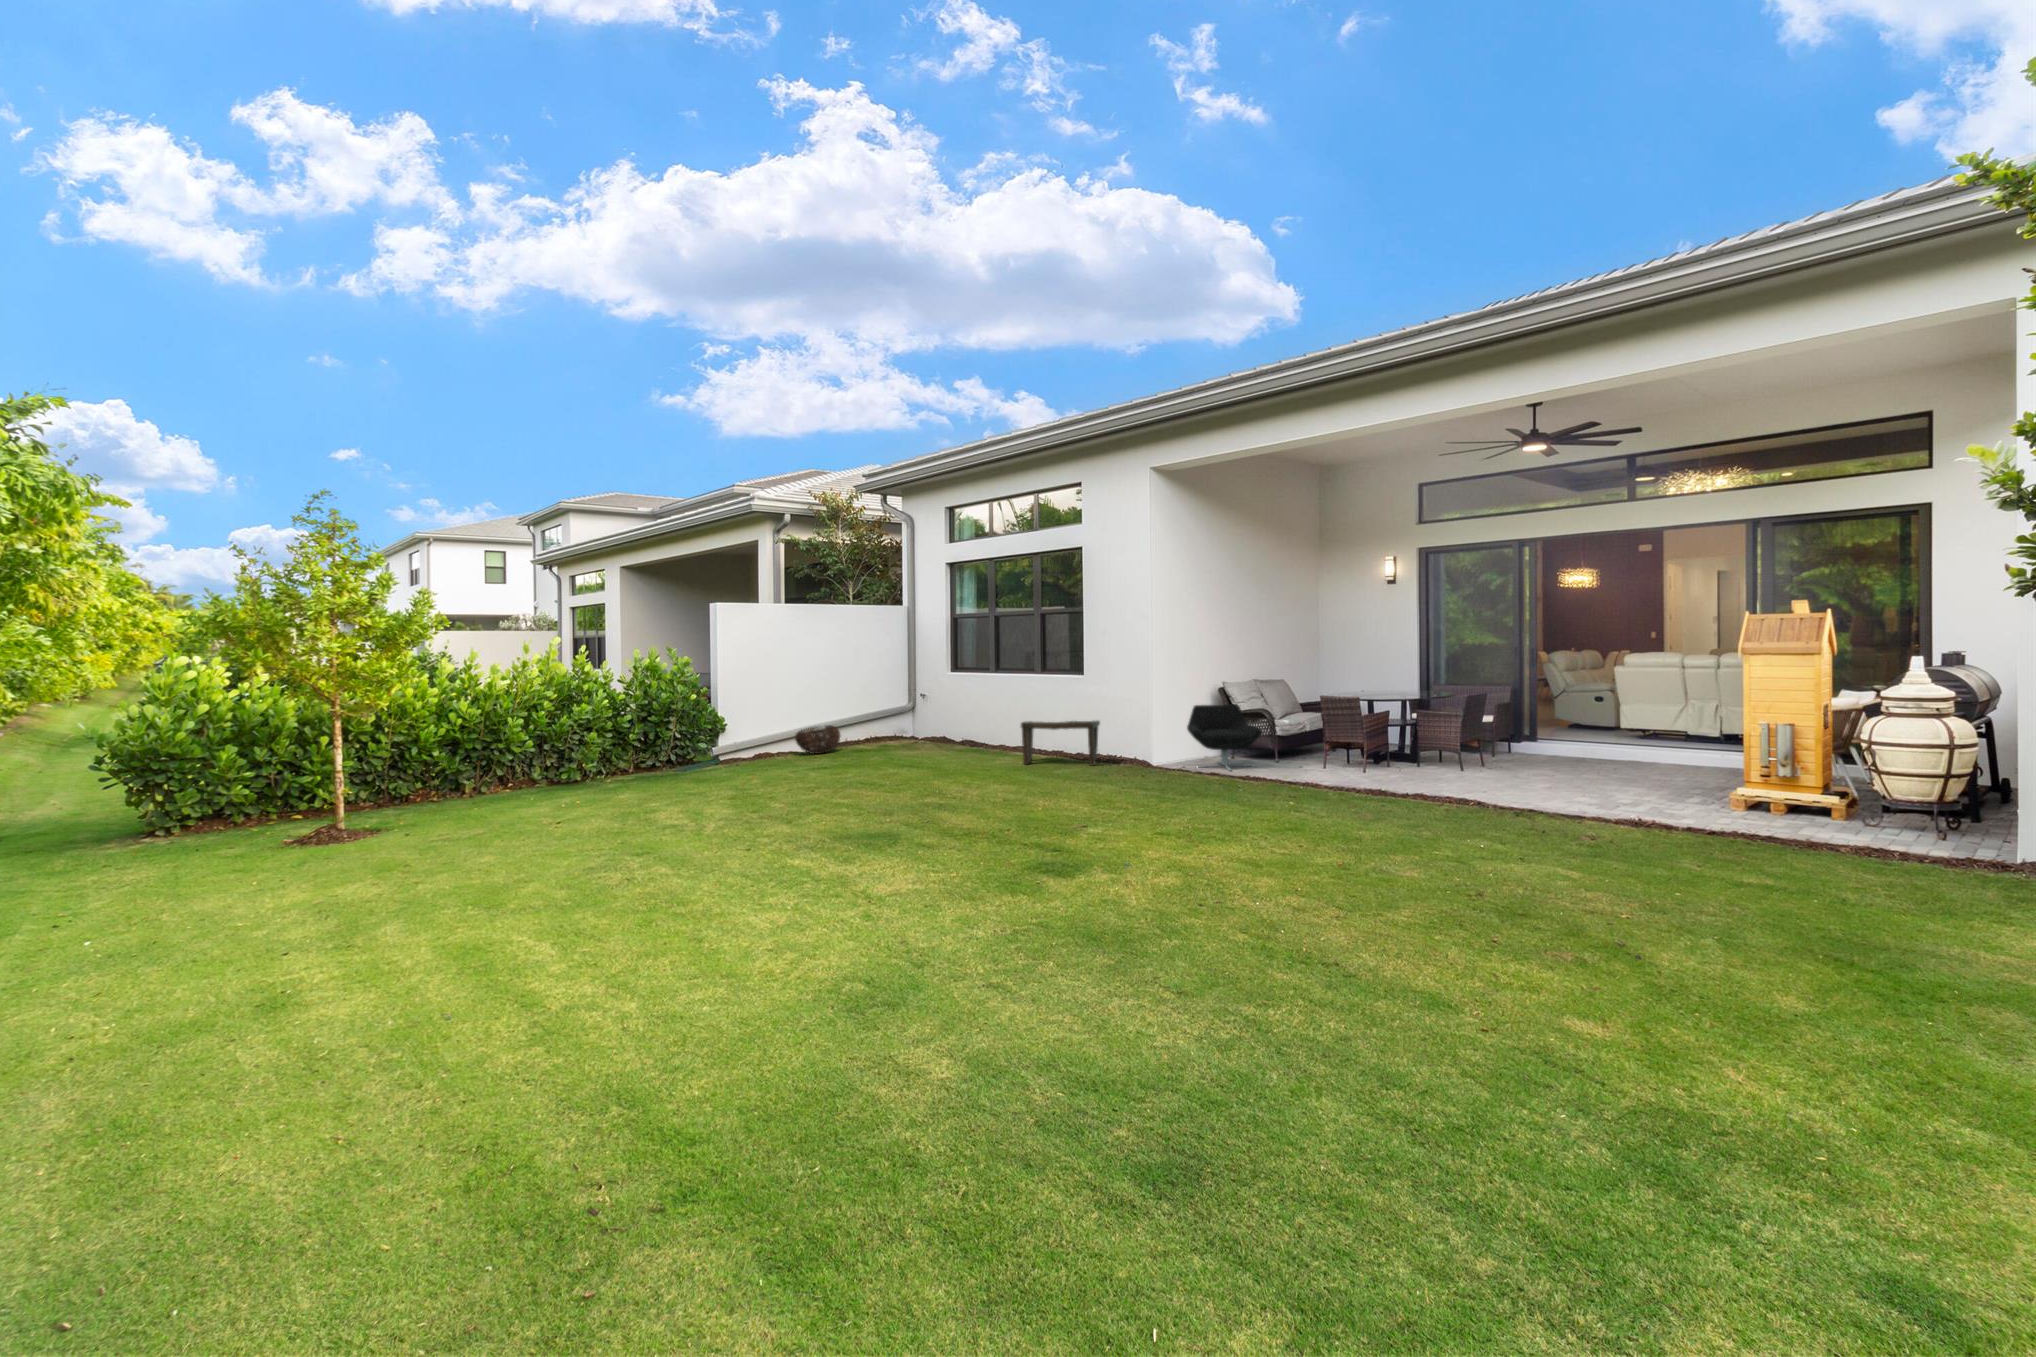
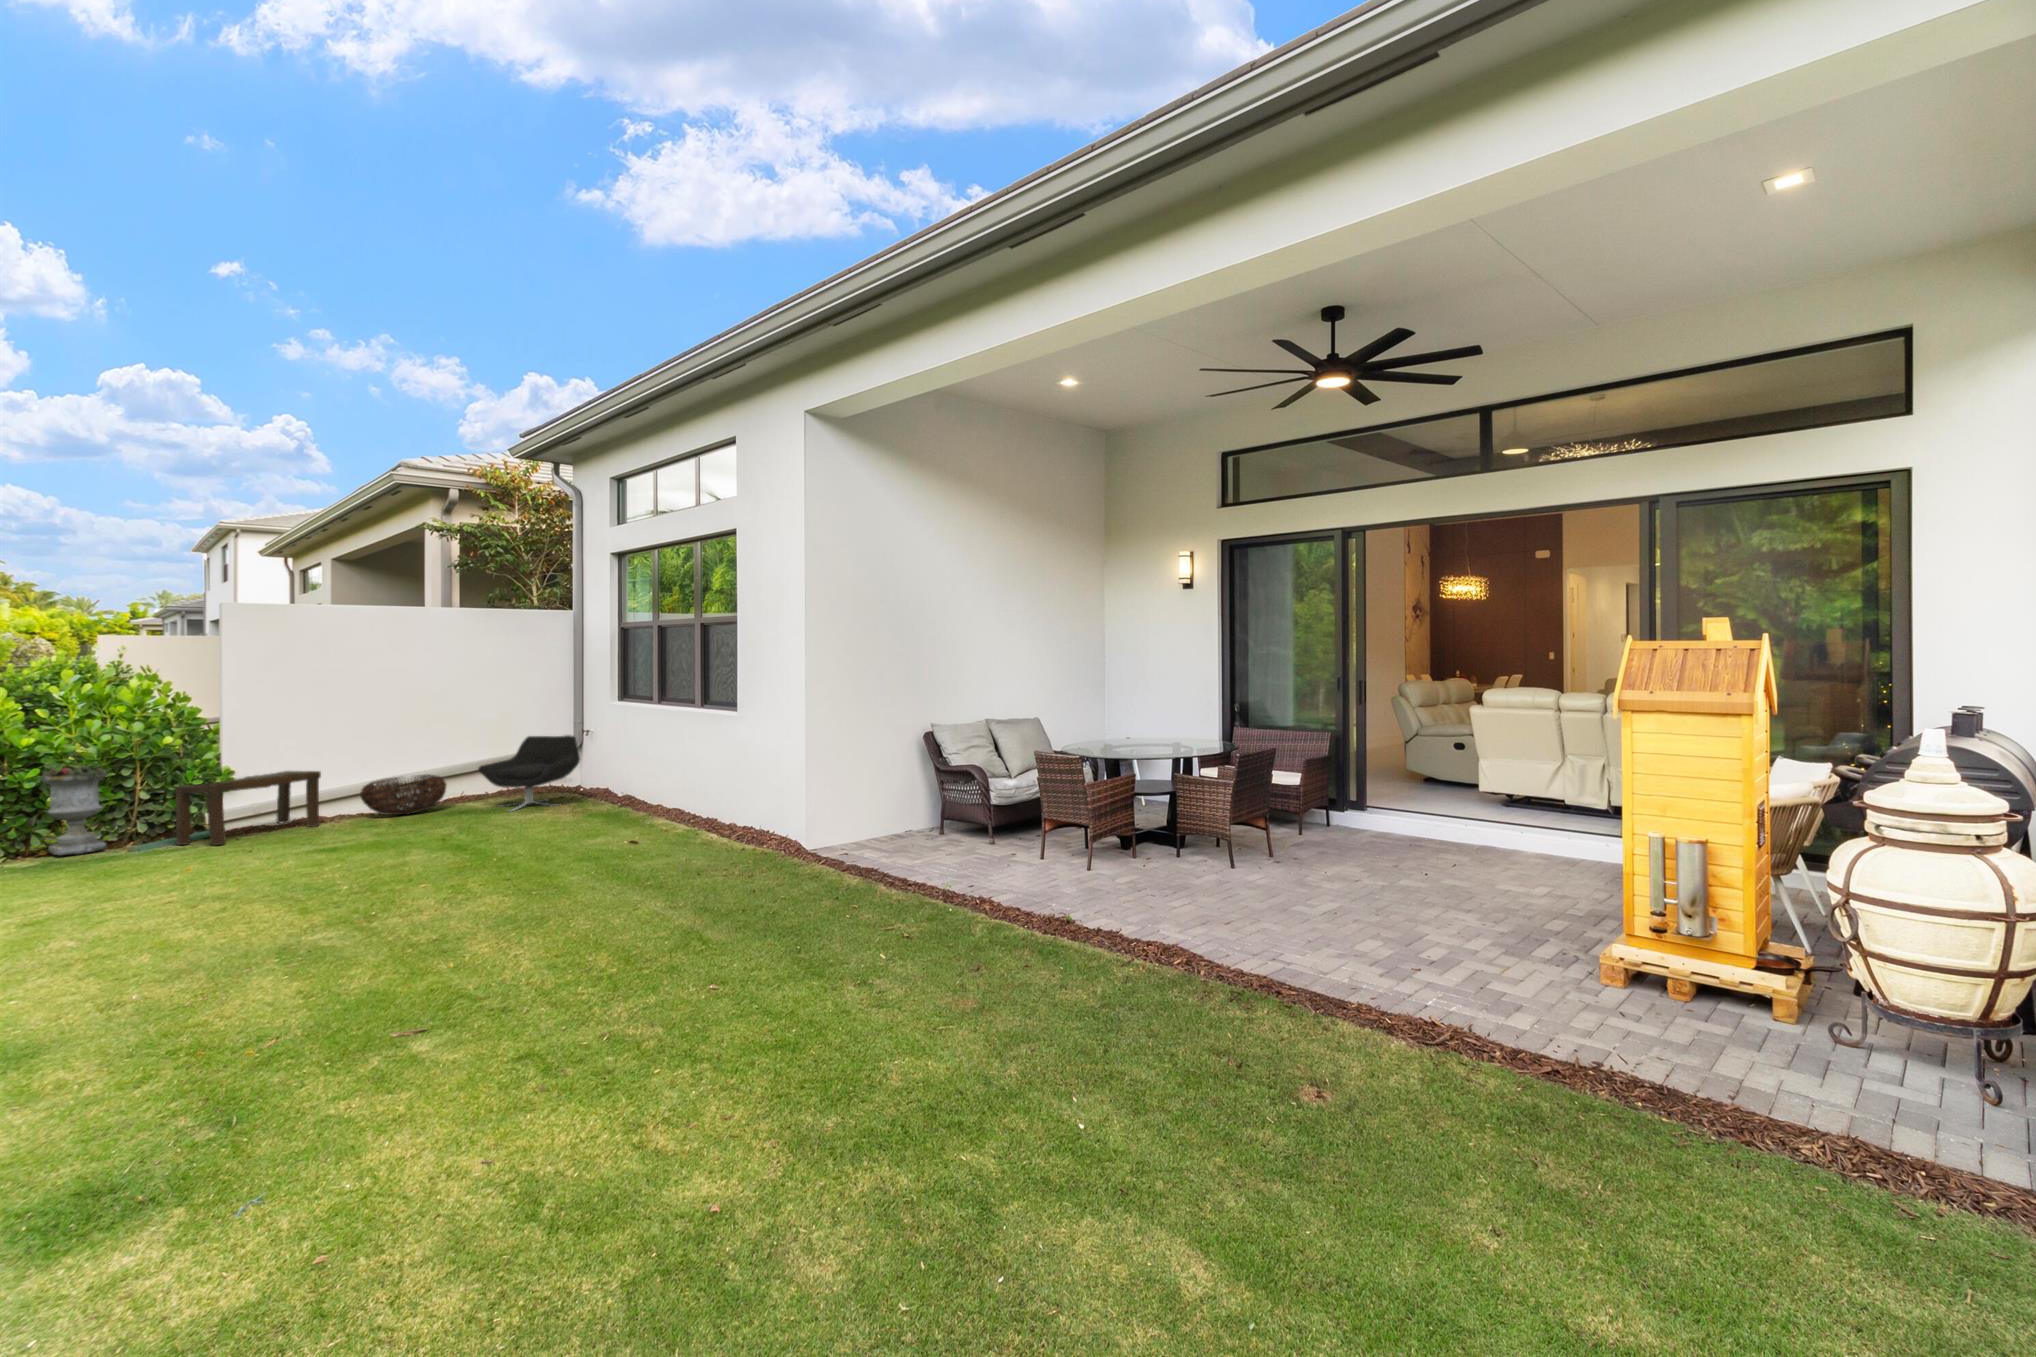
lounge chair: present [1187,704,1262,771] -> present [478,735,580,811]
planter: none [642,713,677,773] -> present [41,765,107,856]
bench: present [1021,721,1100,765] -> present [175,771,321,845]

